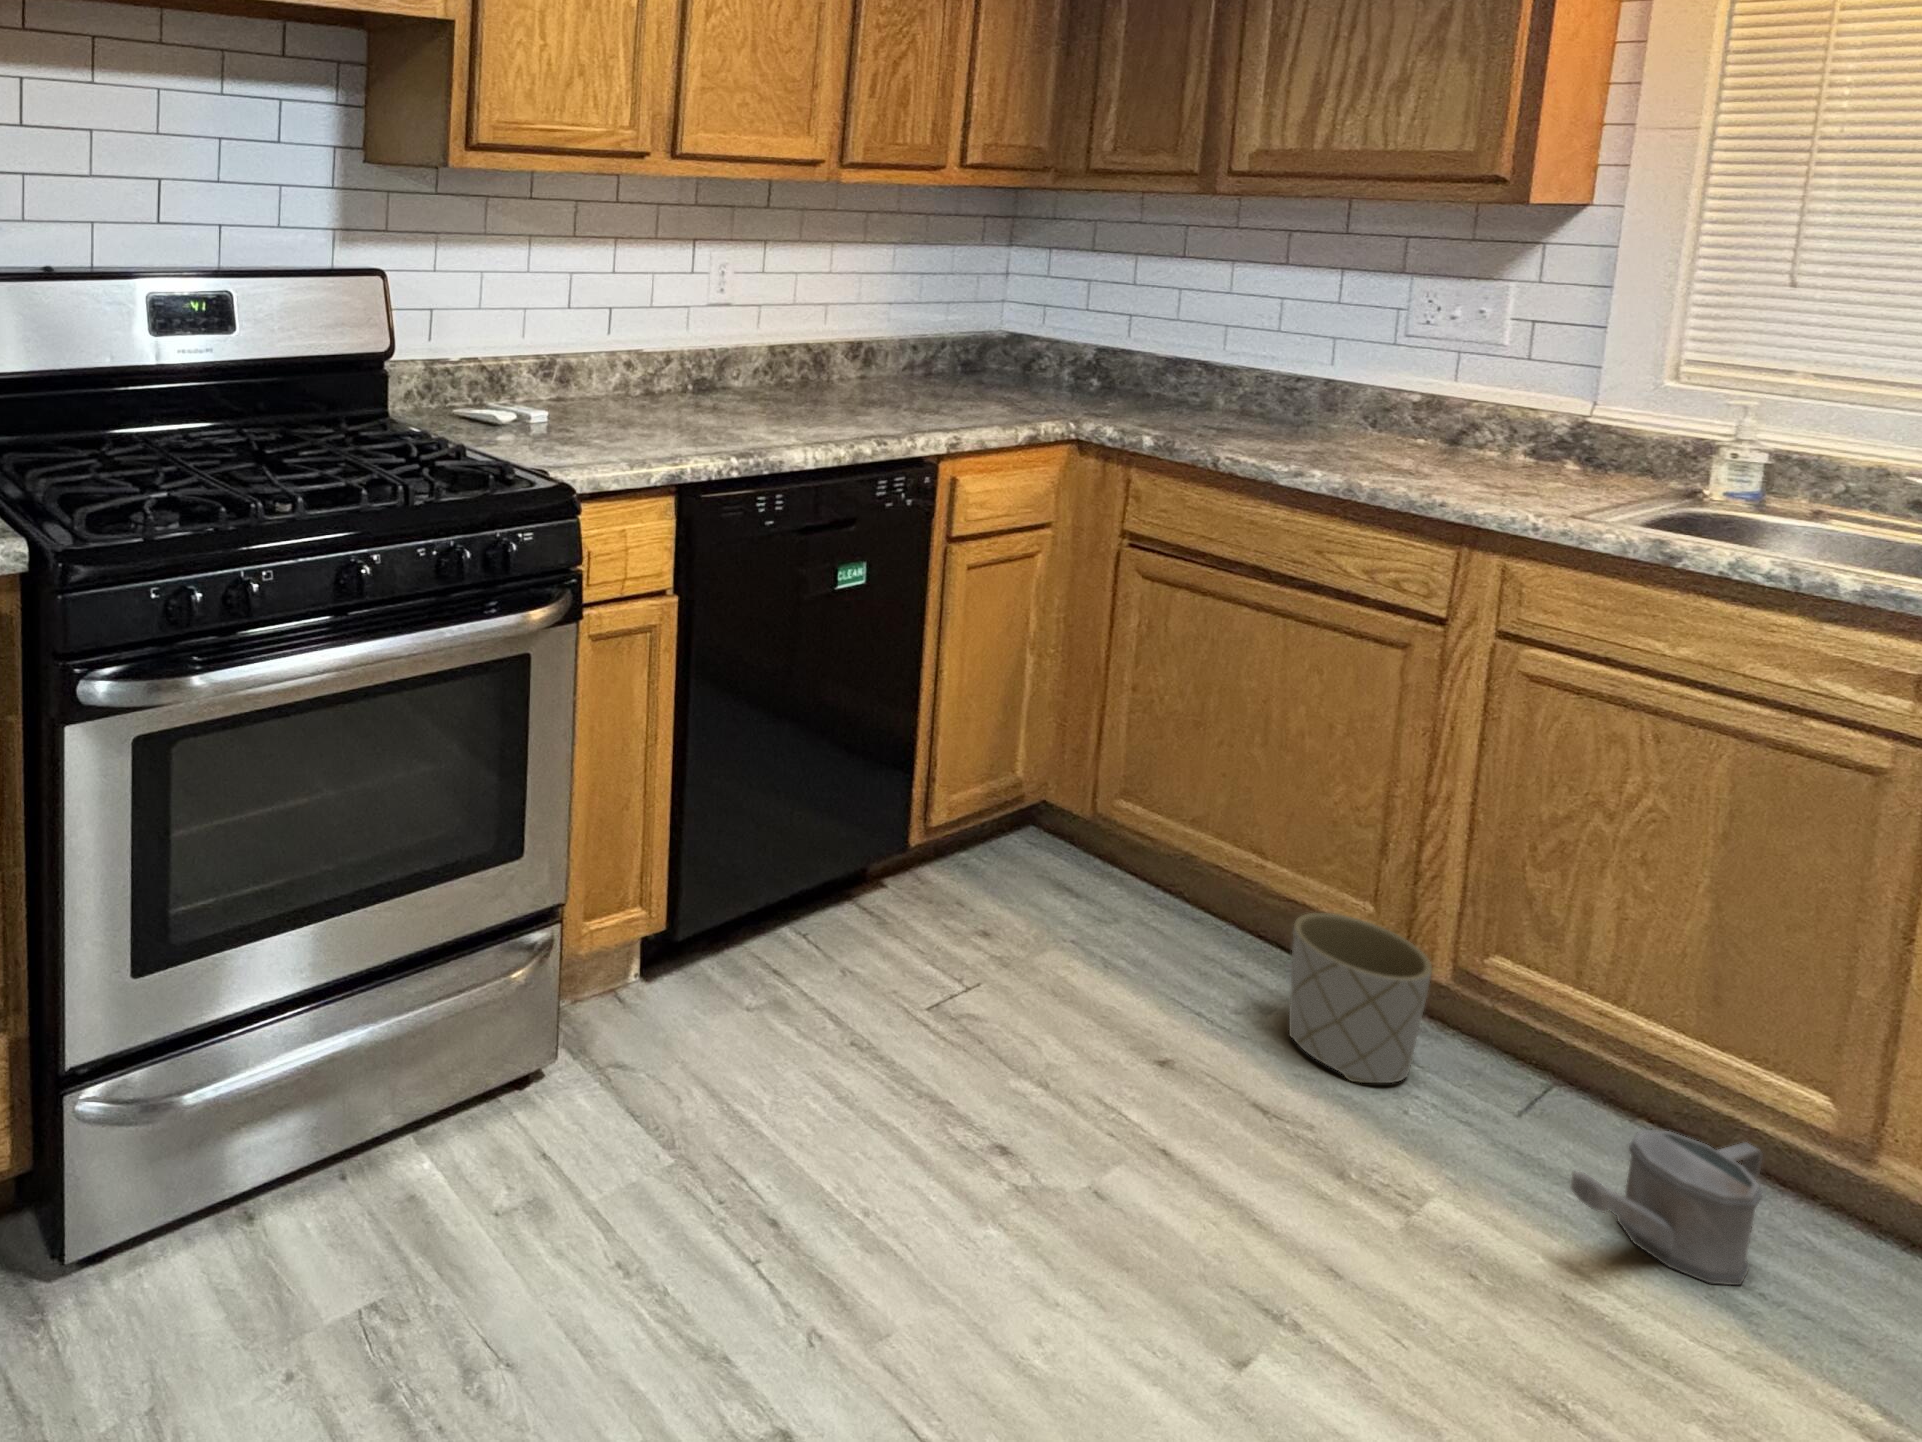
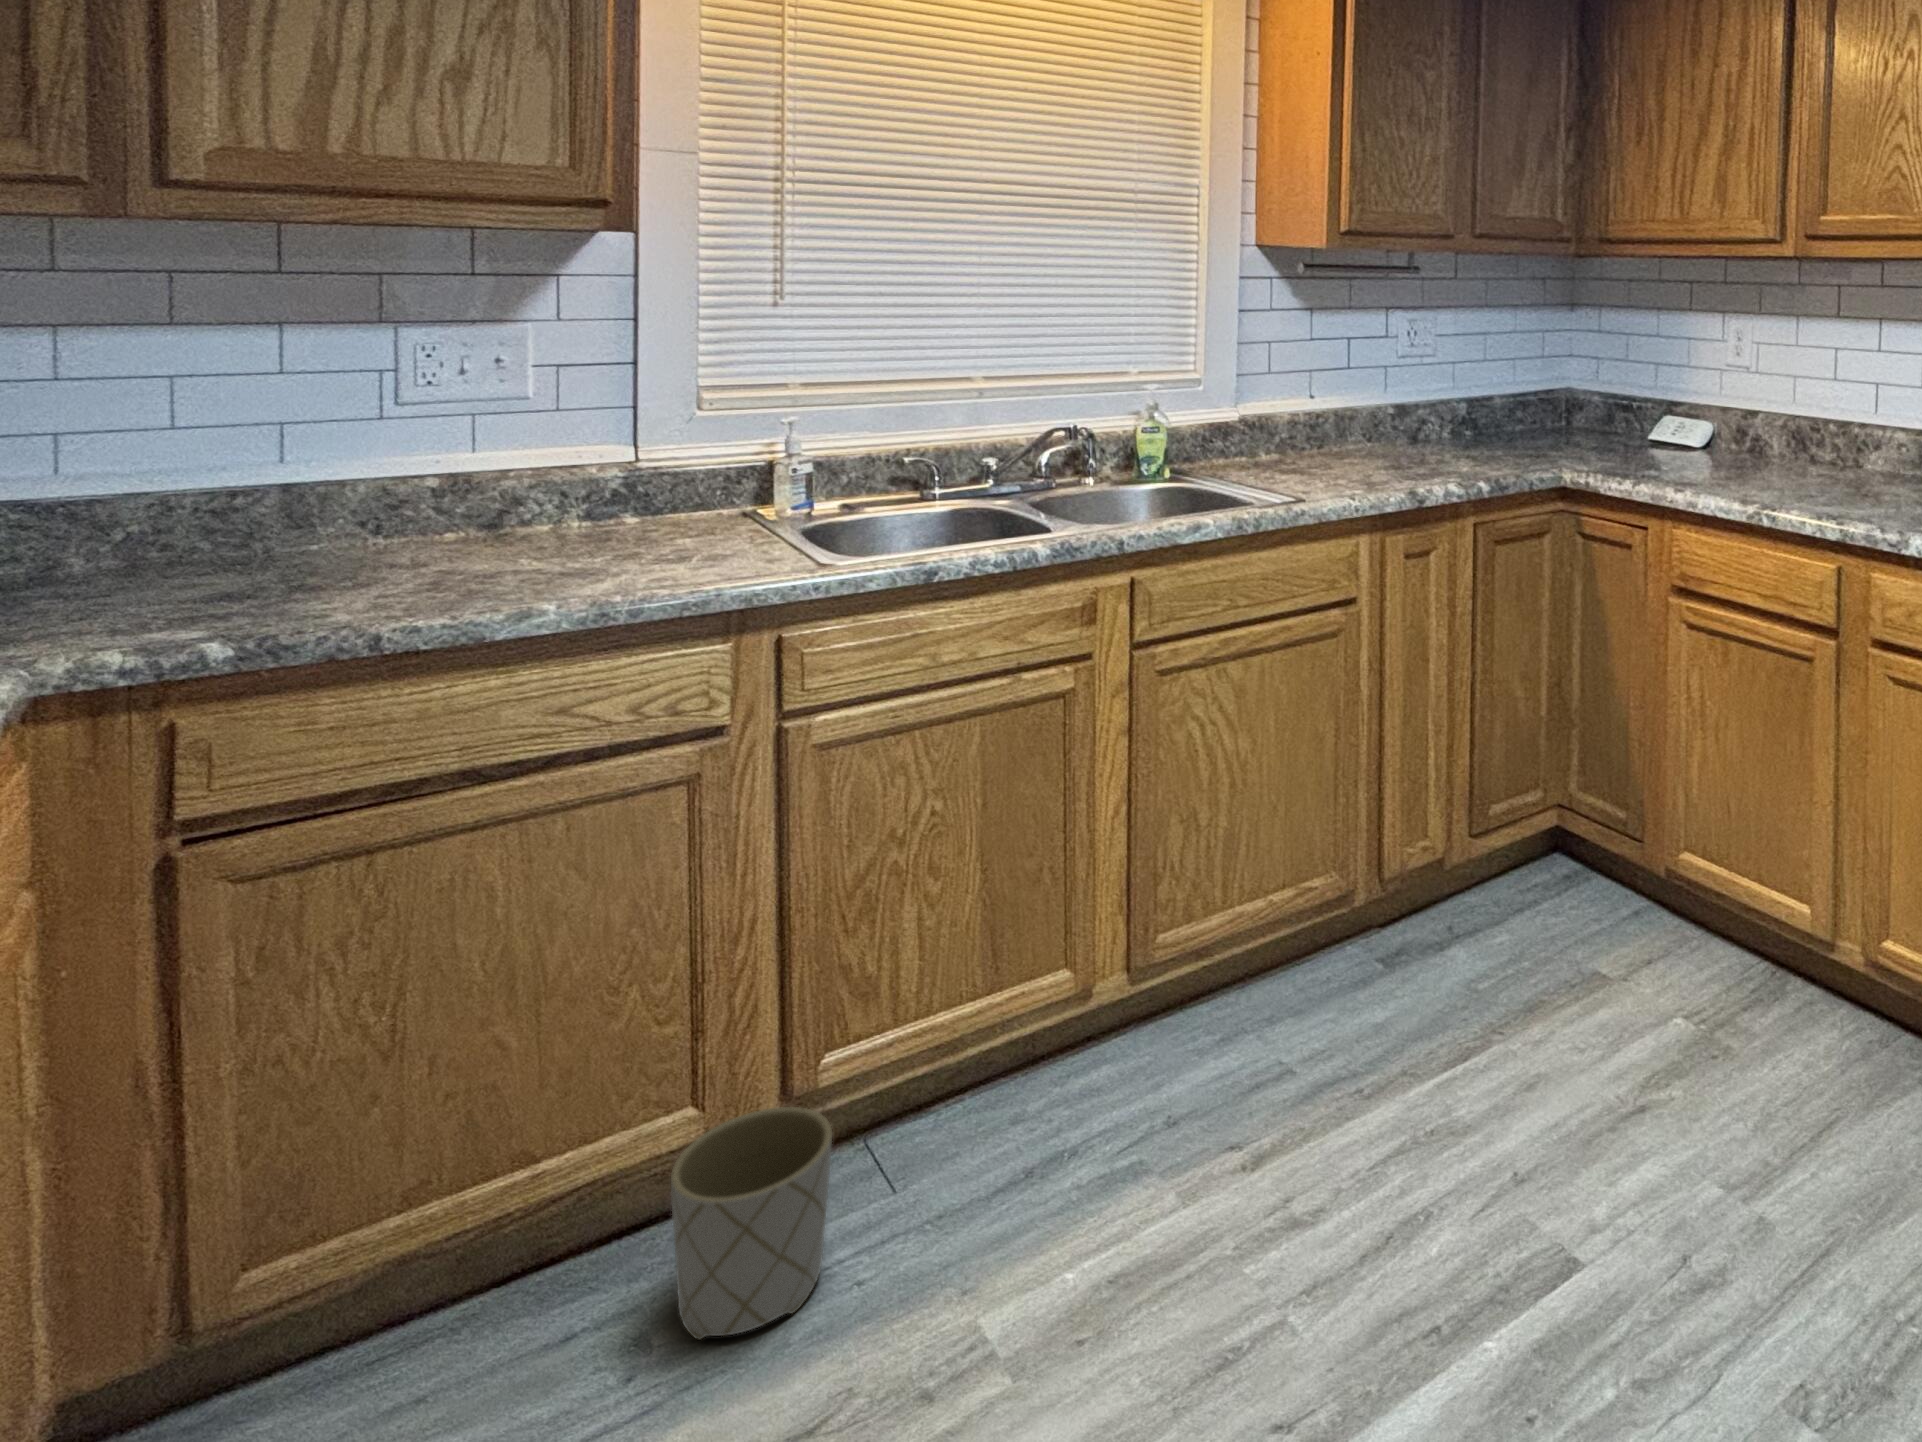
watering can: present [1571,1130,1763,1285] -> none [1023,1040,1113,1193]

